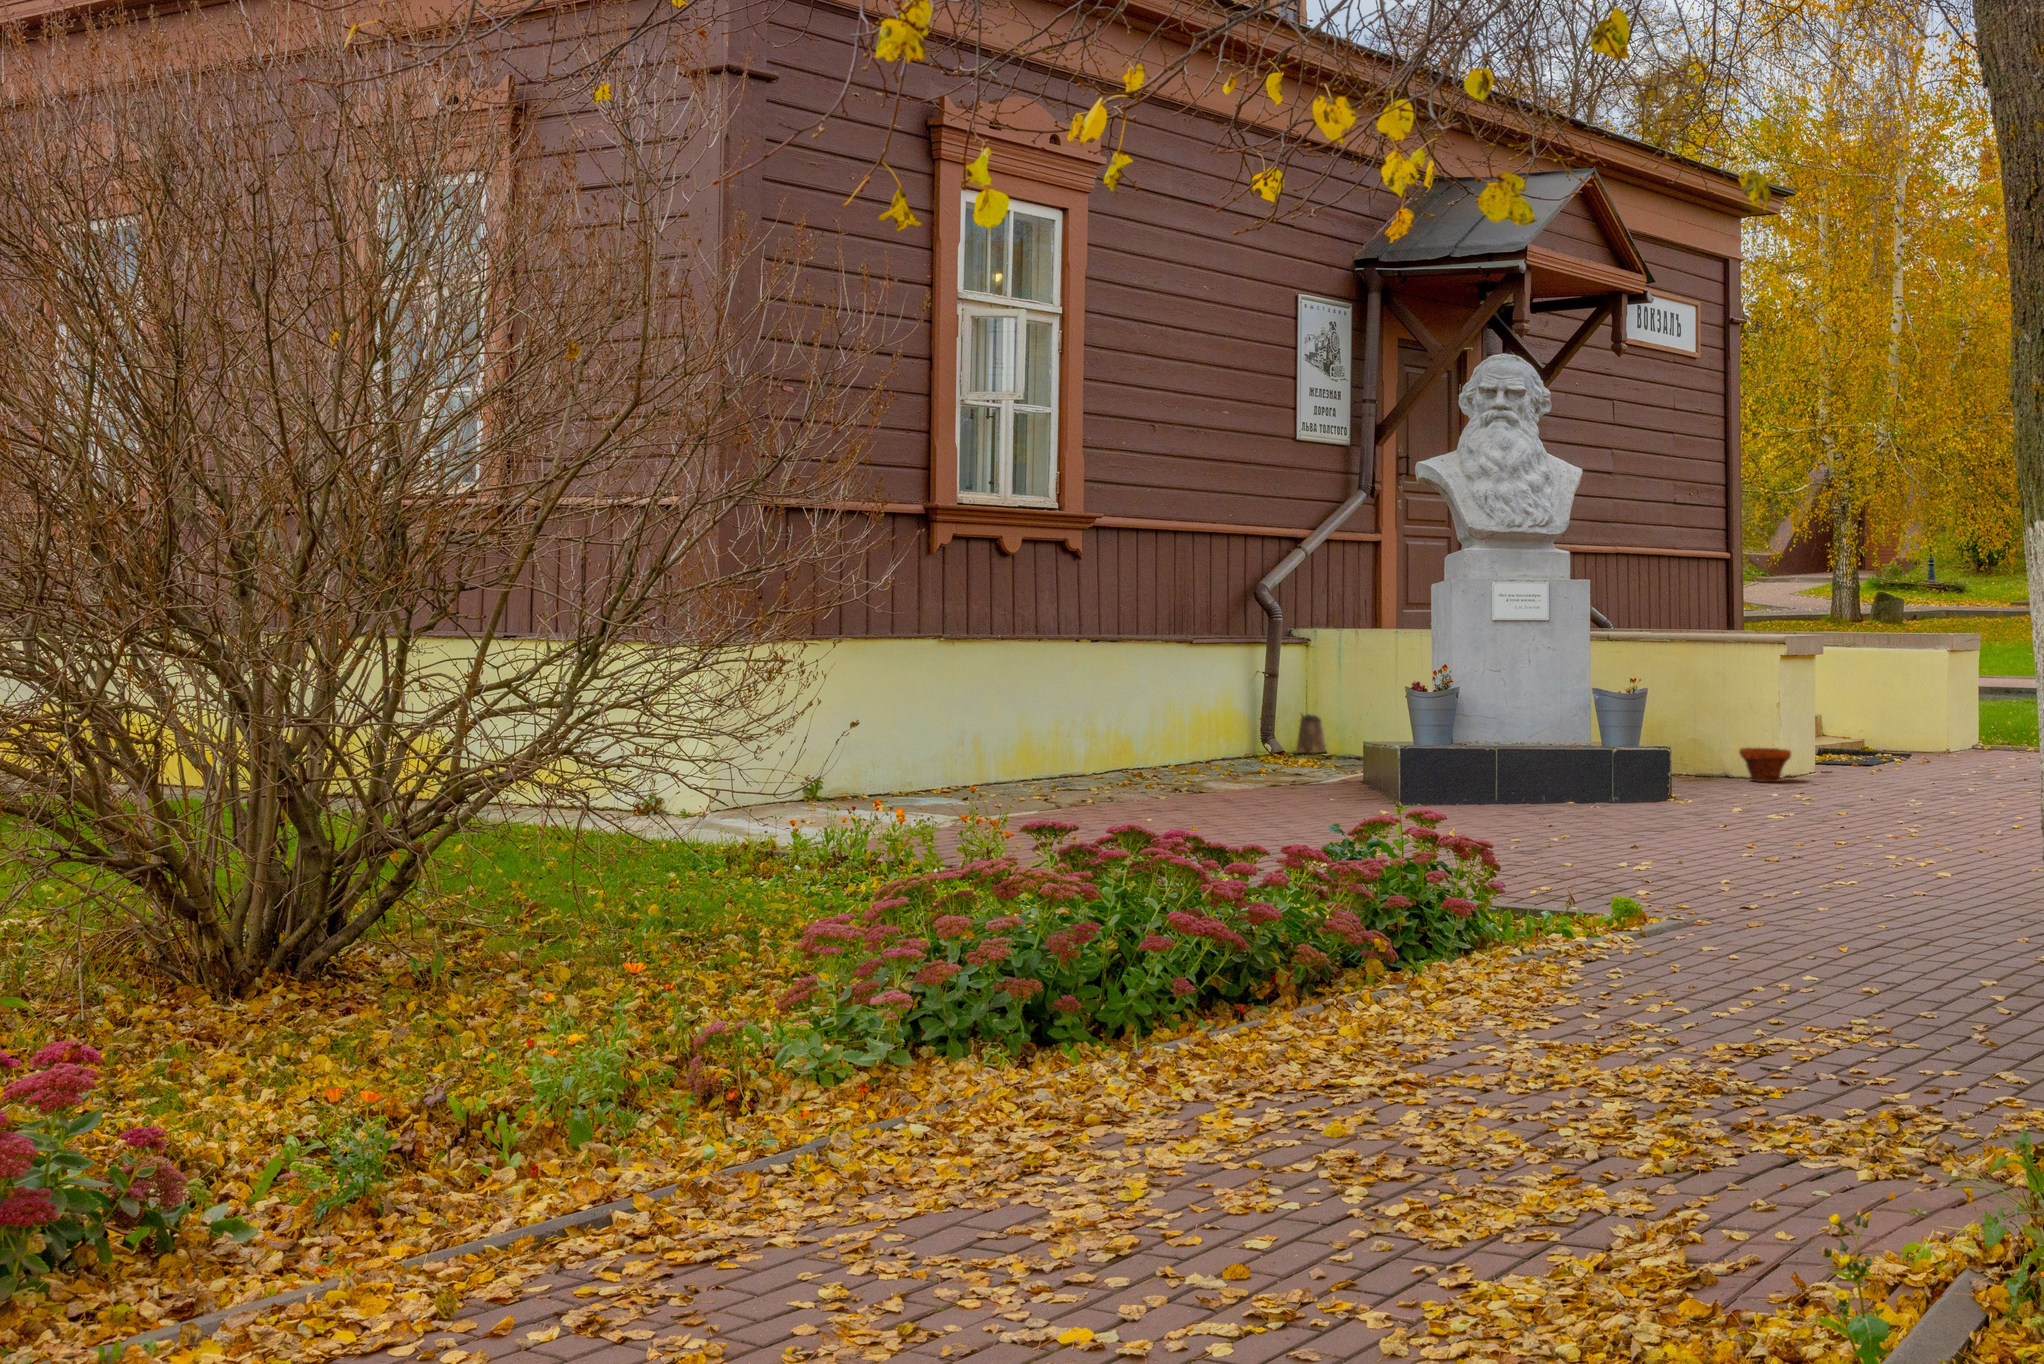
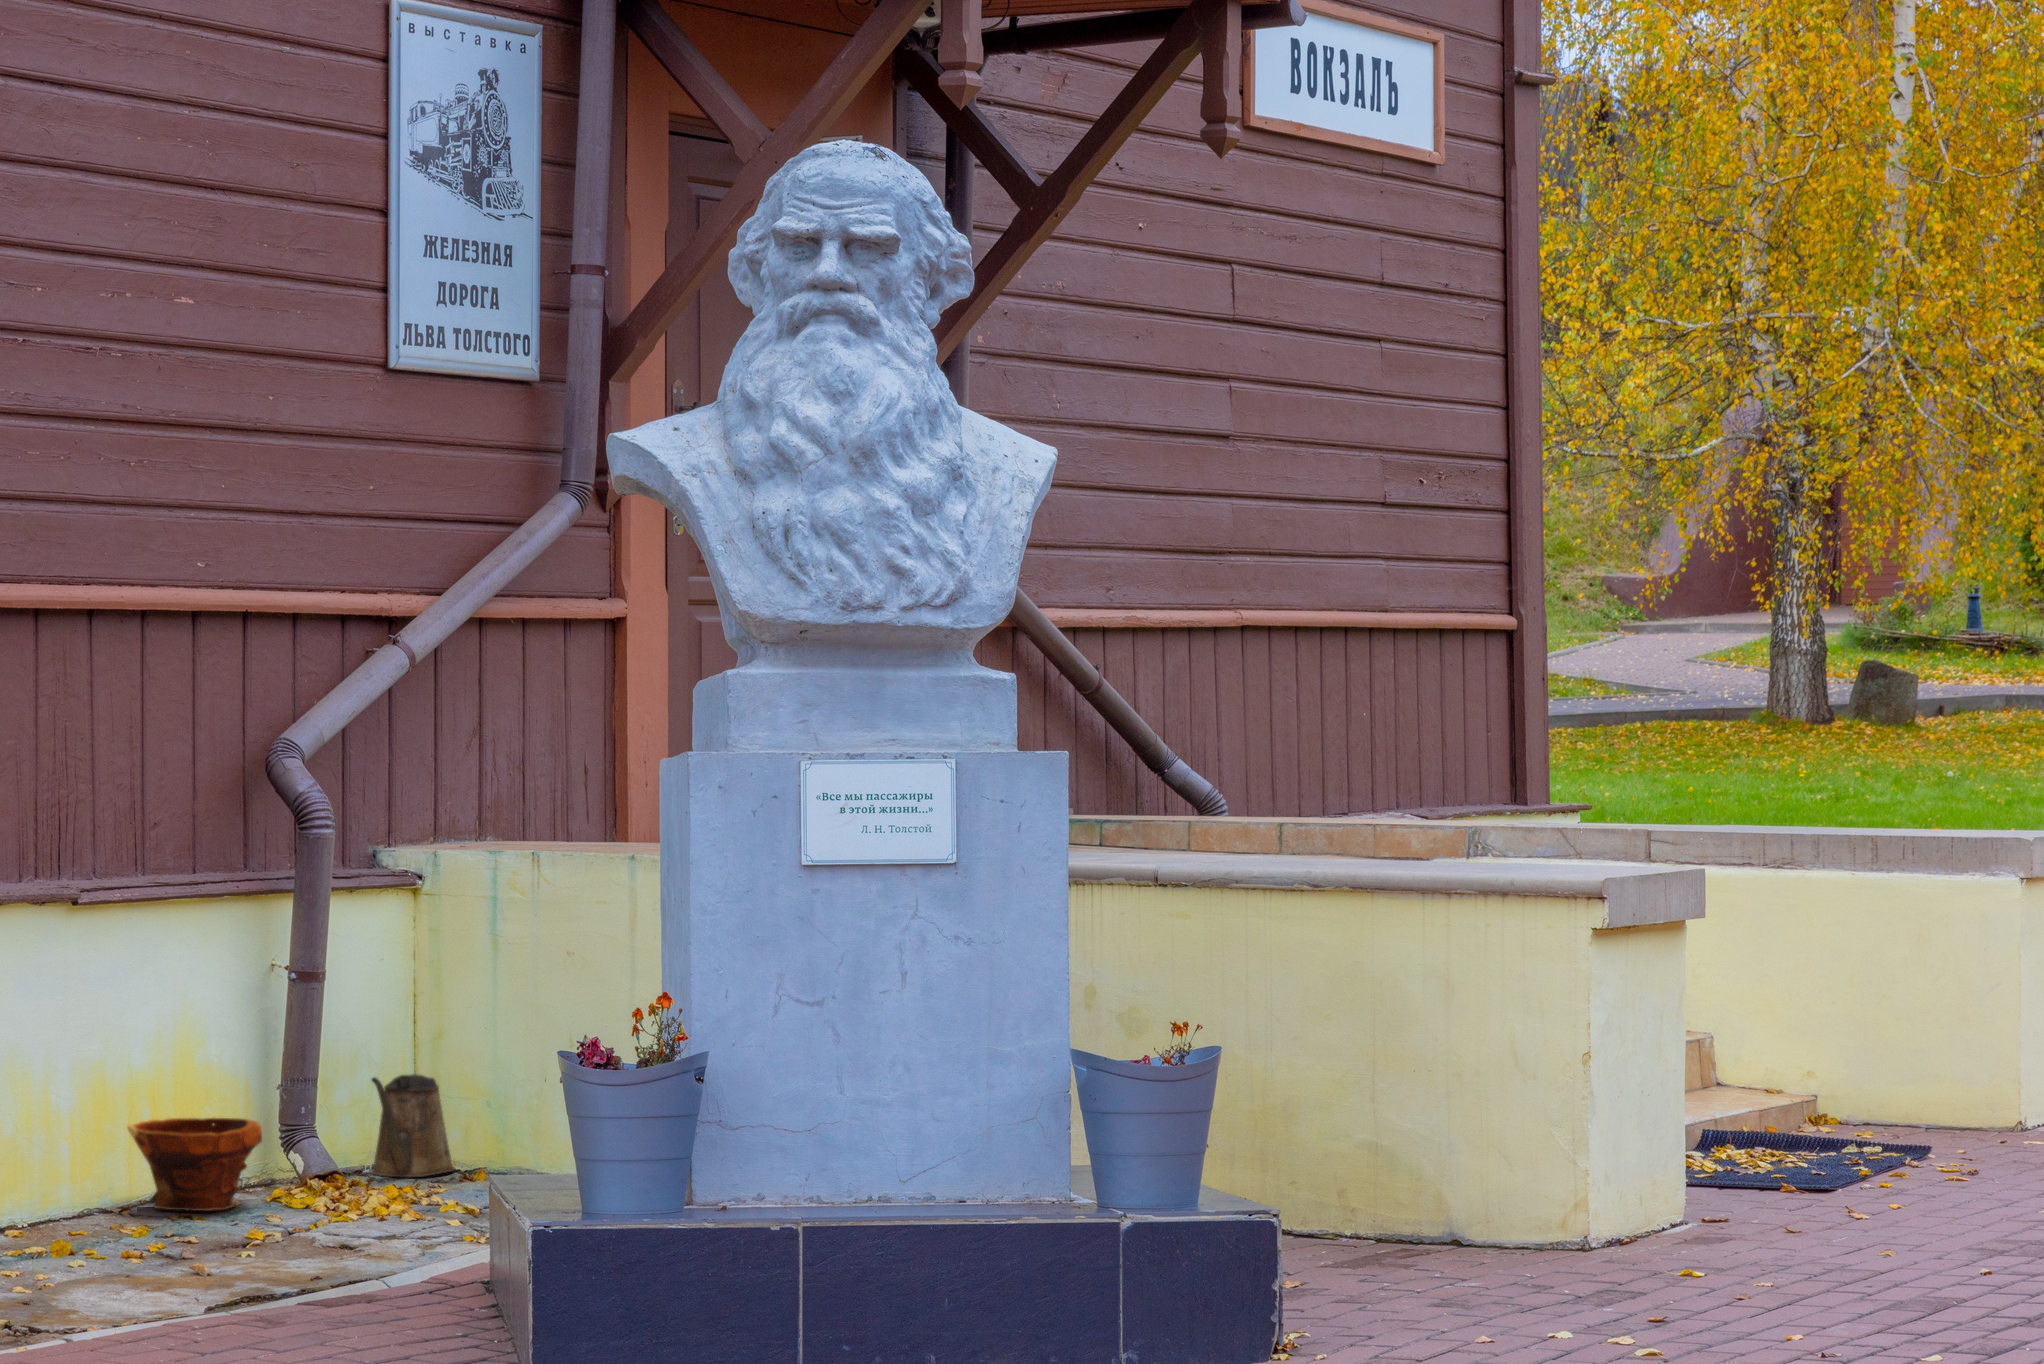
planter: present [1739,747,1791,782] -> present [127,1118,262,1211]

